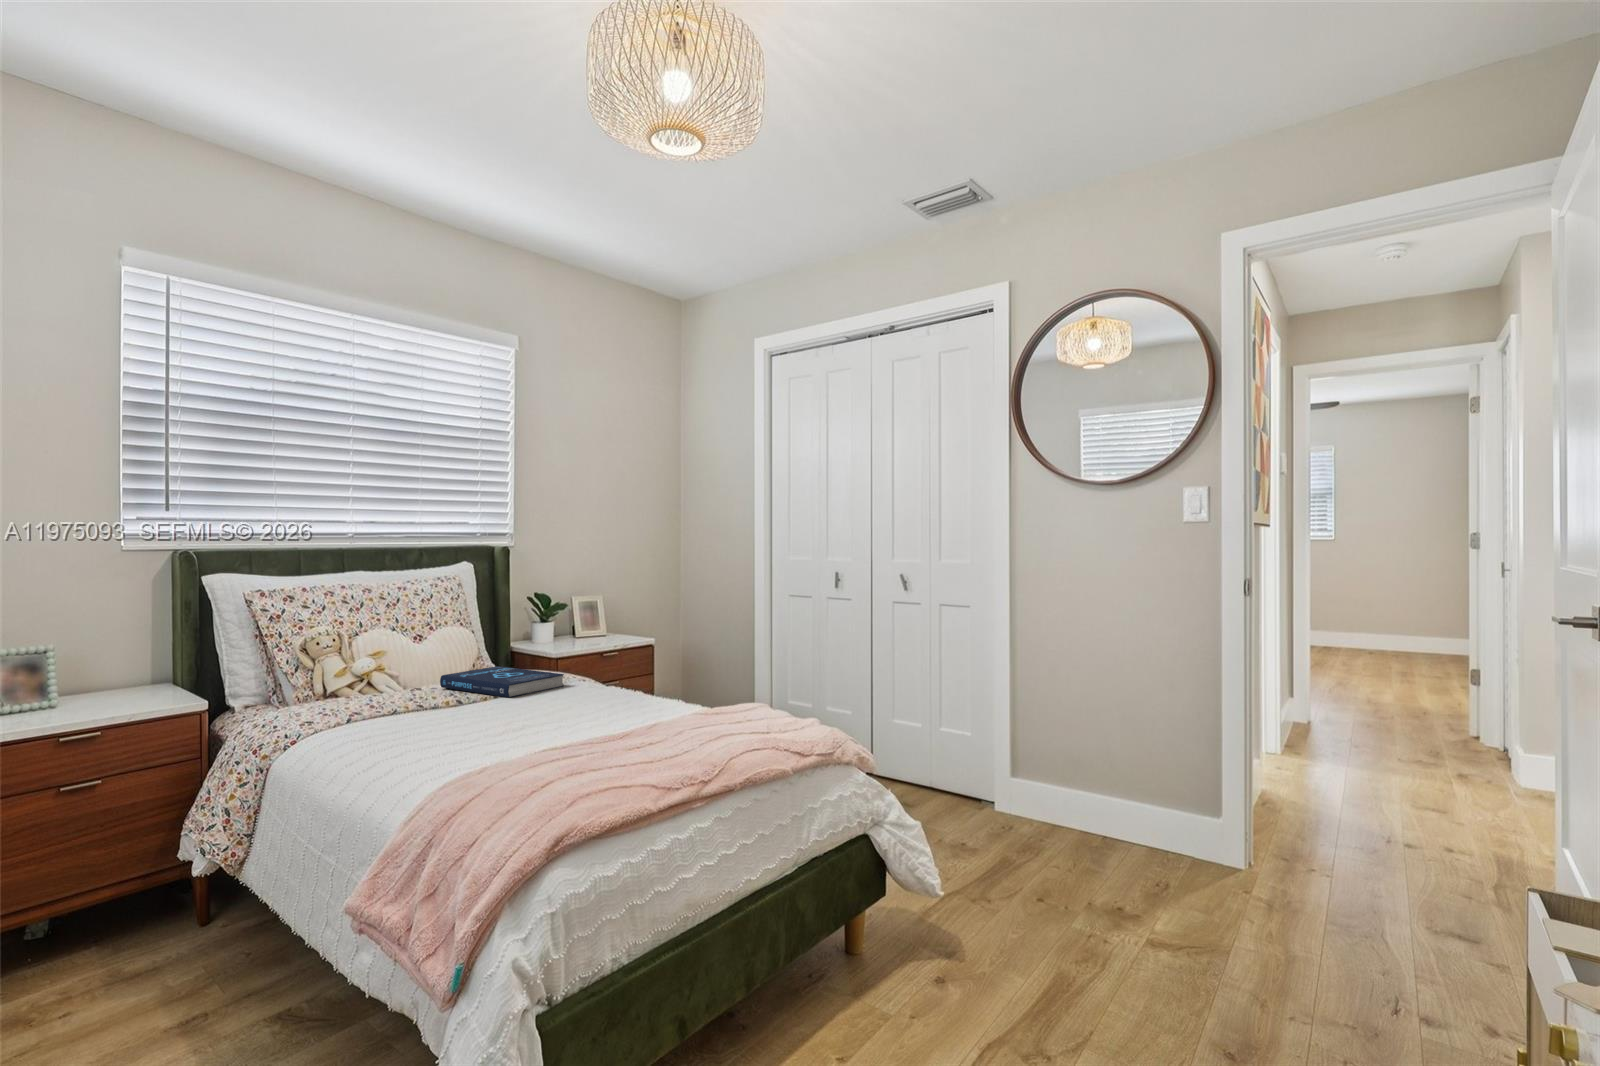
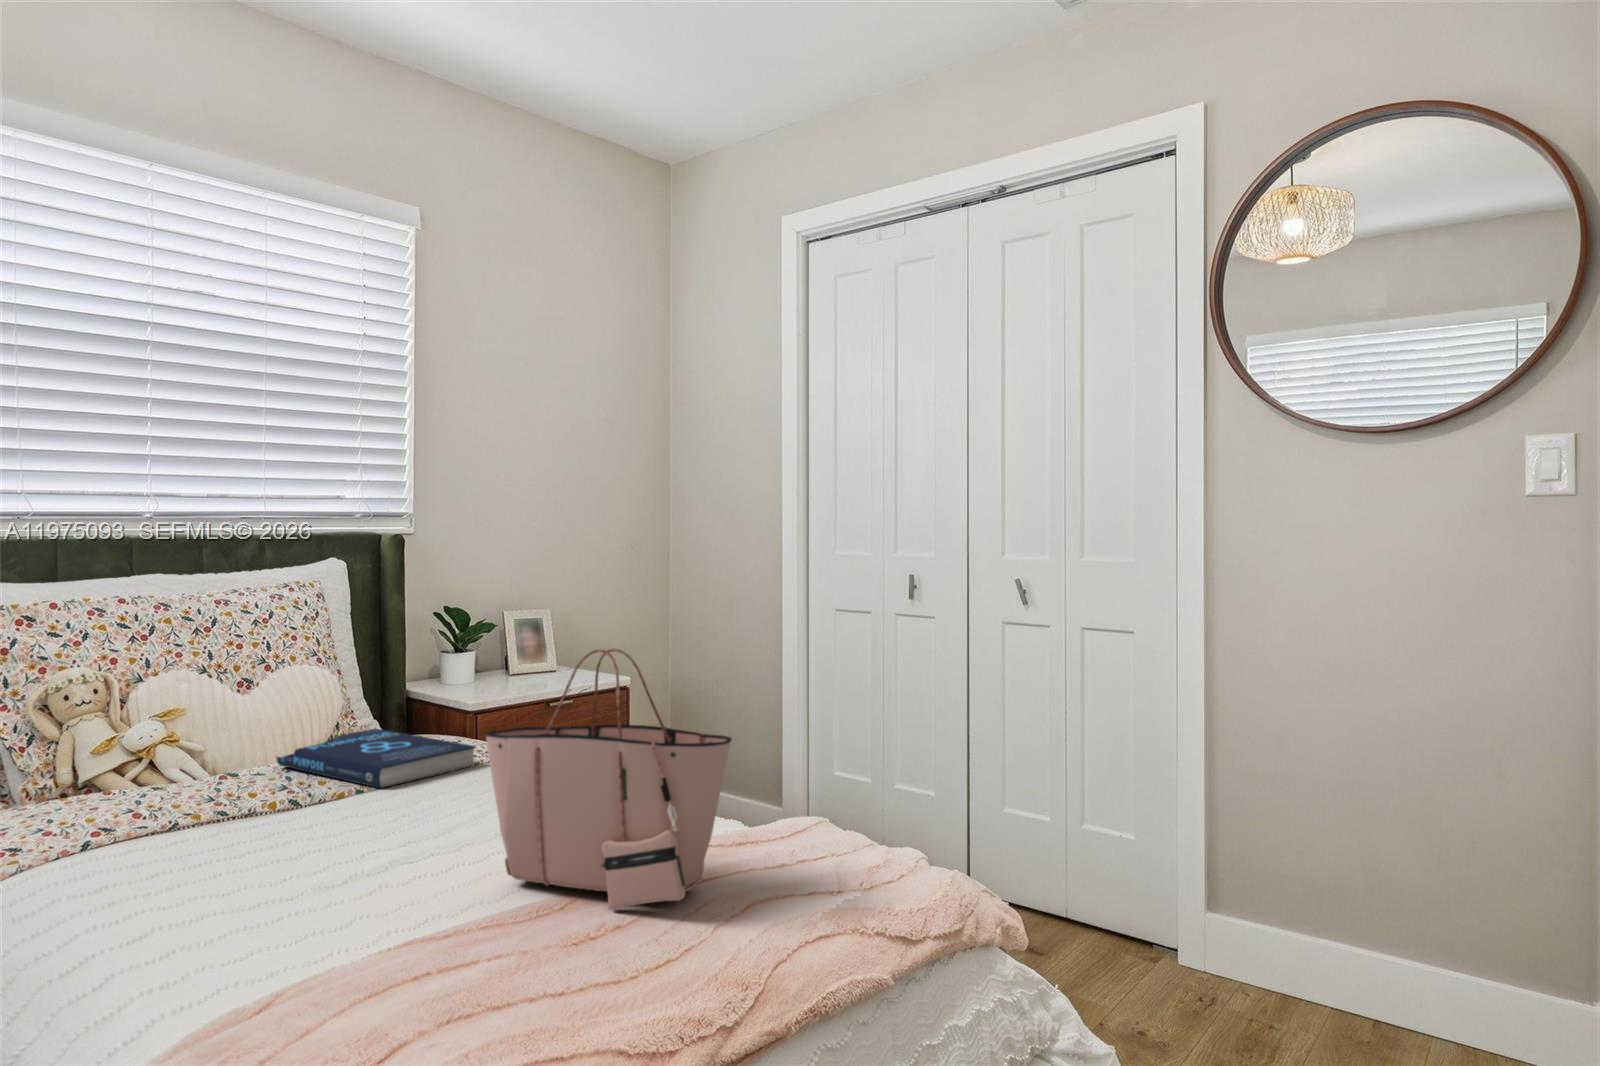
tote bag: none [584,606,722,746] -> present [485,649,732,910]

